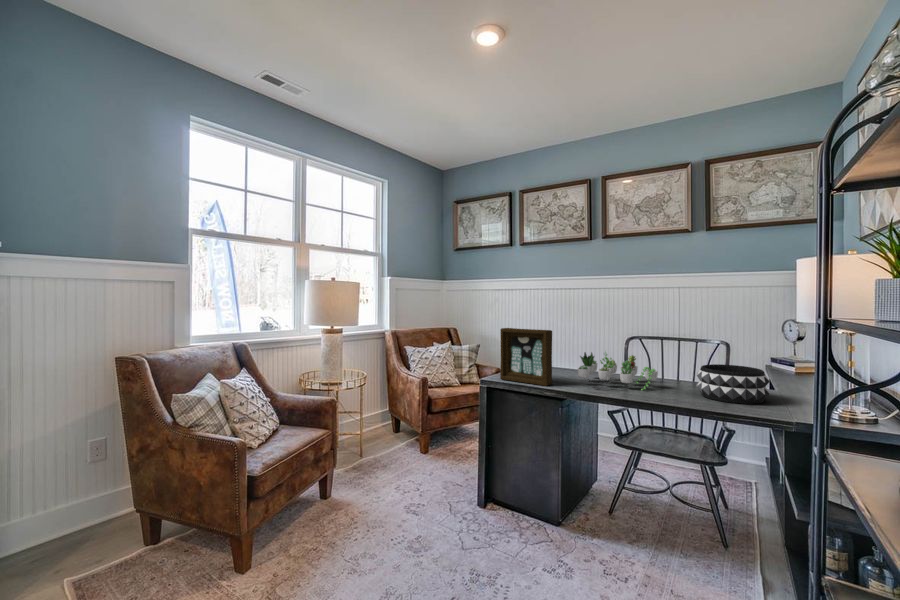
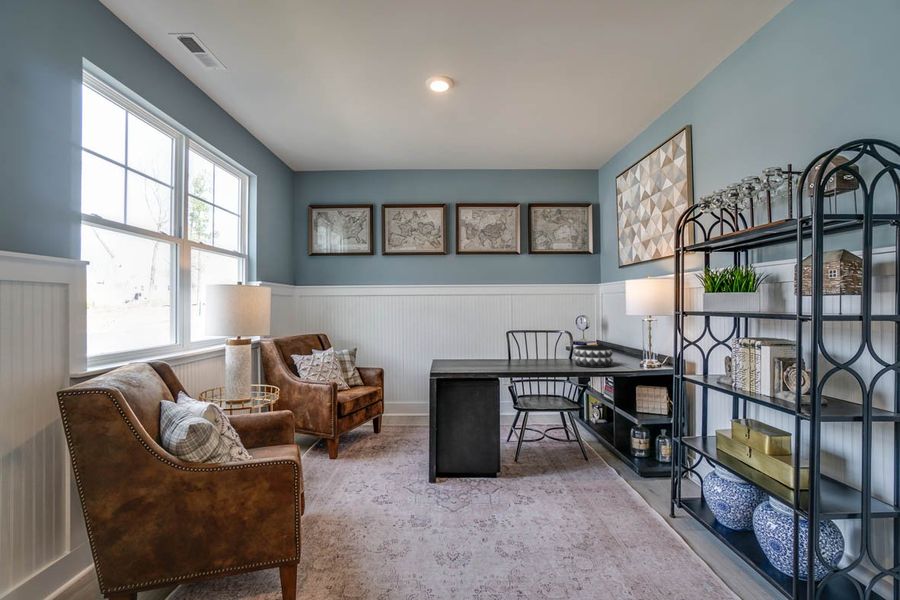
picture frame: present [500,328,552,386] -> none [443,328,486,372]
succulent plant: present [578,352,658,390] -> none [495,341,548,367]

